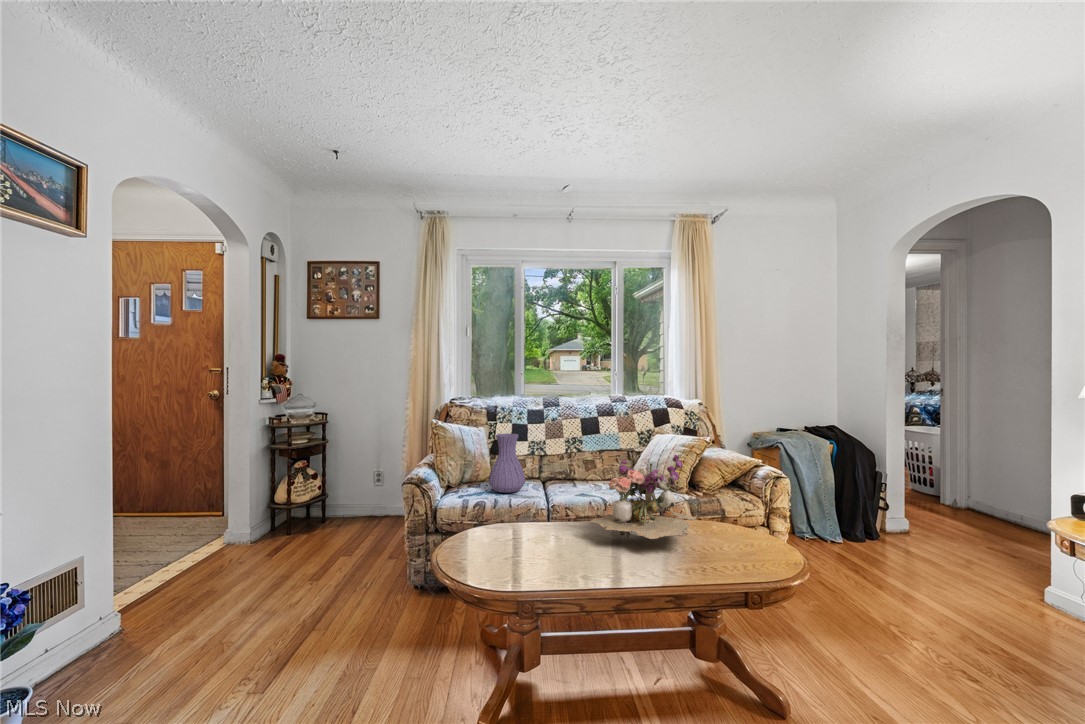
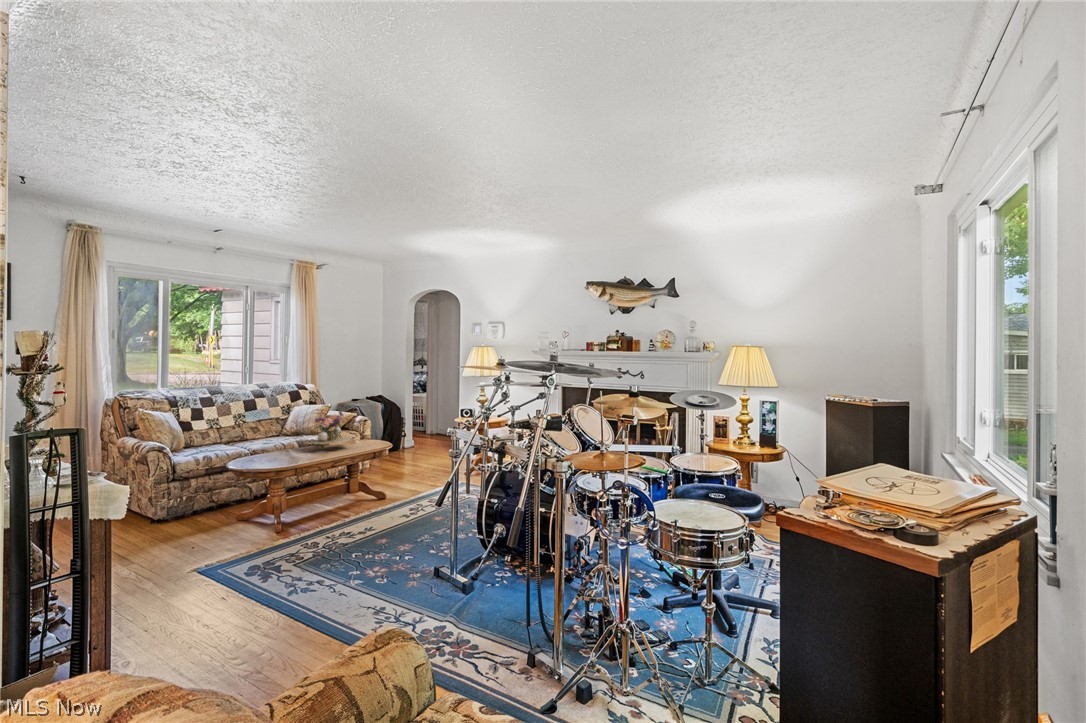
vase: present [489,434,525,493] -> none [201,412,228,450]

